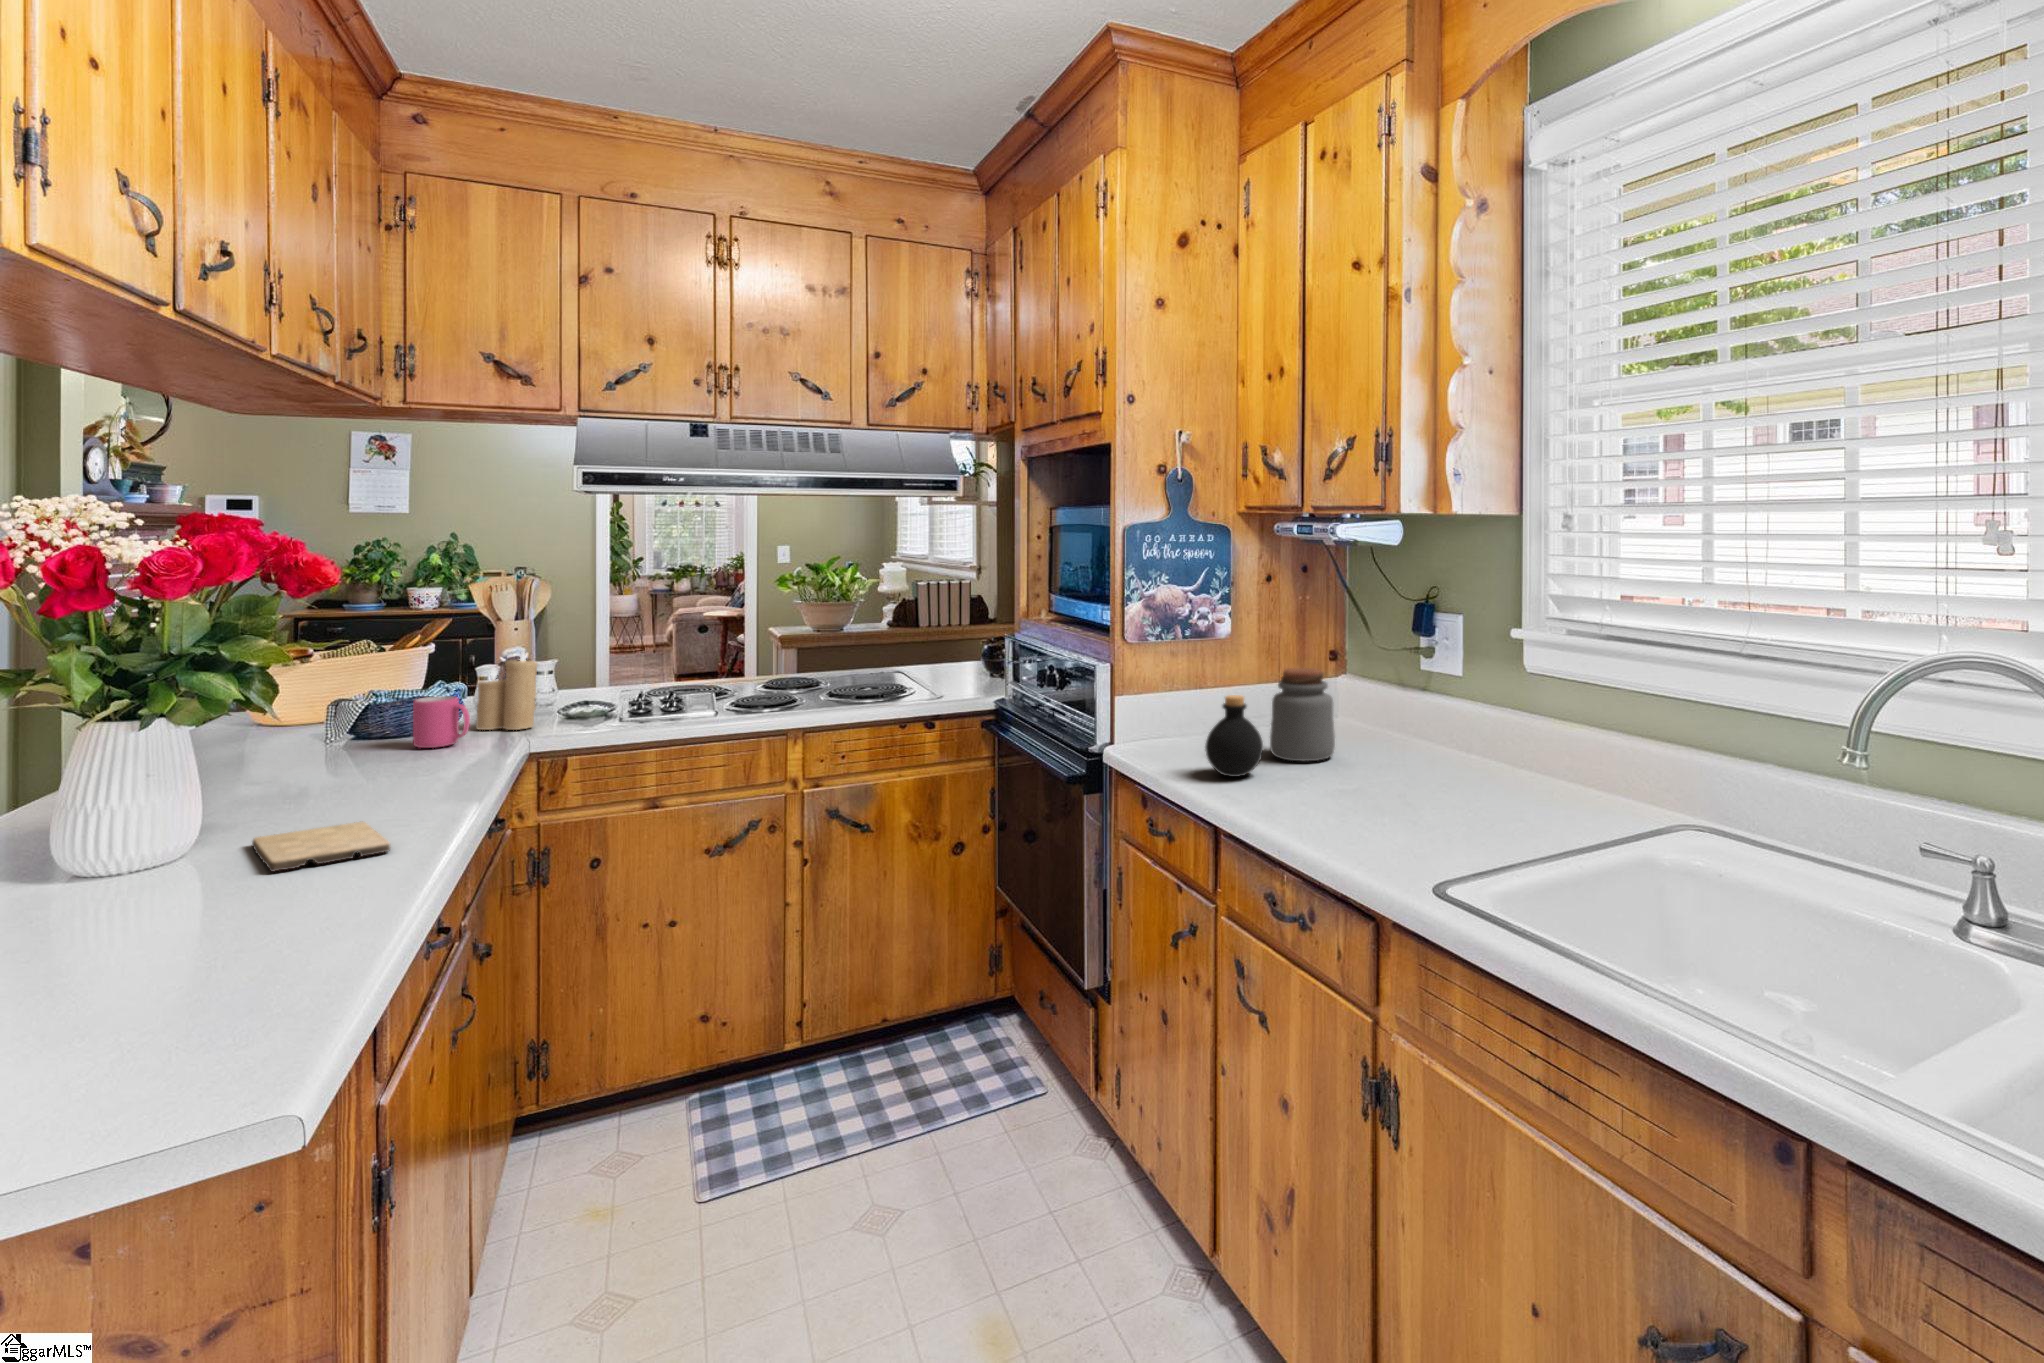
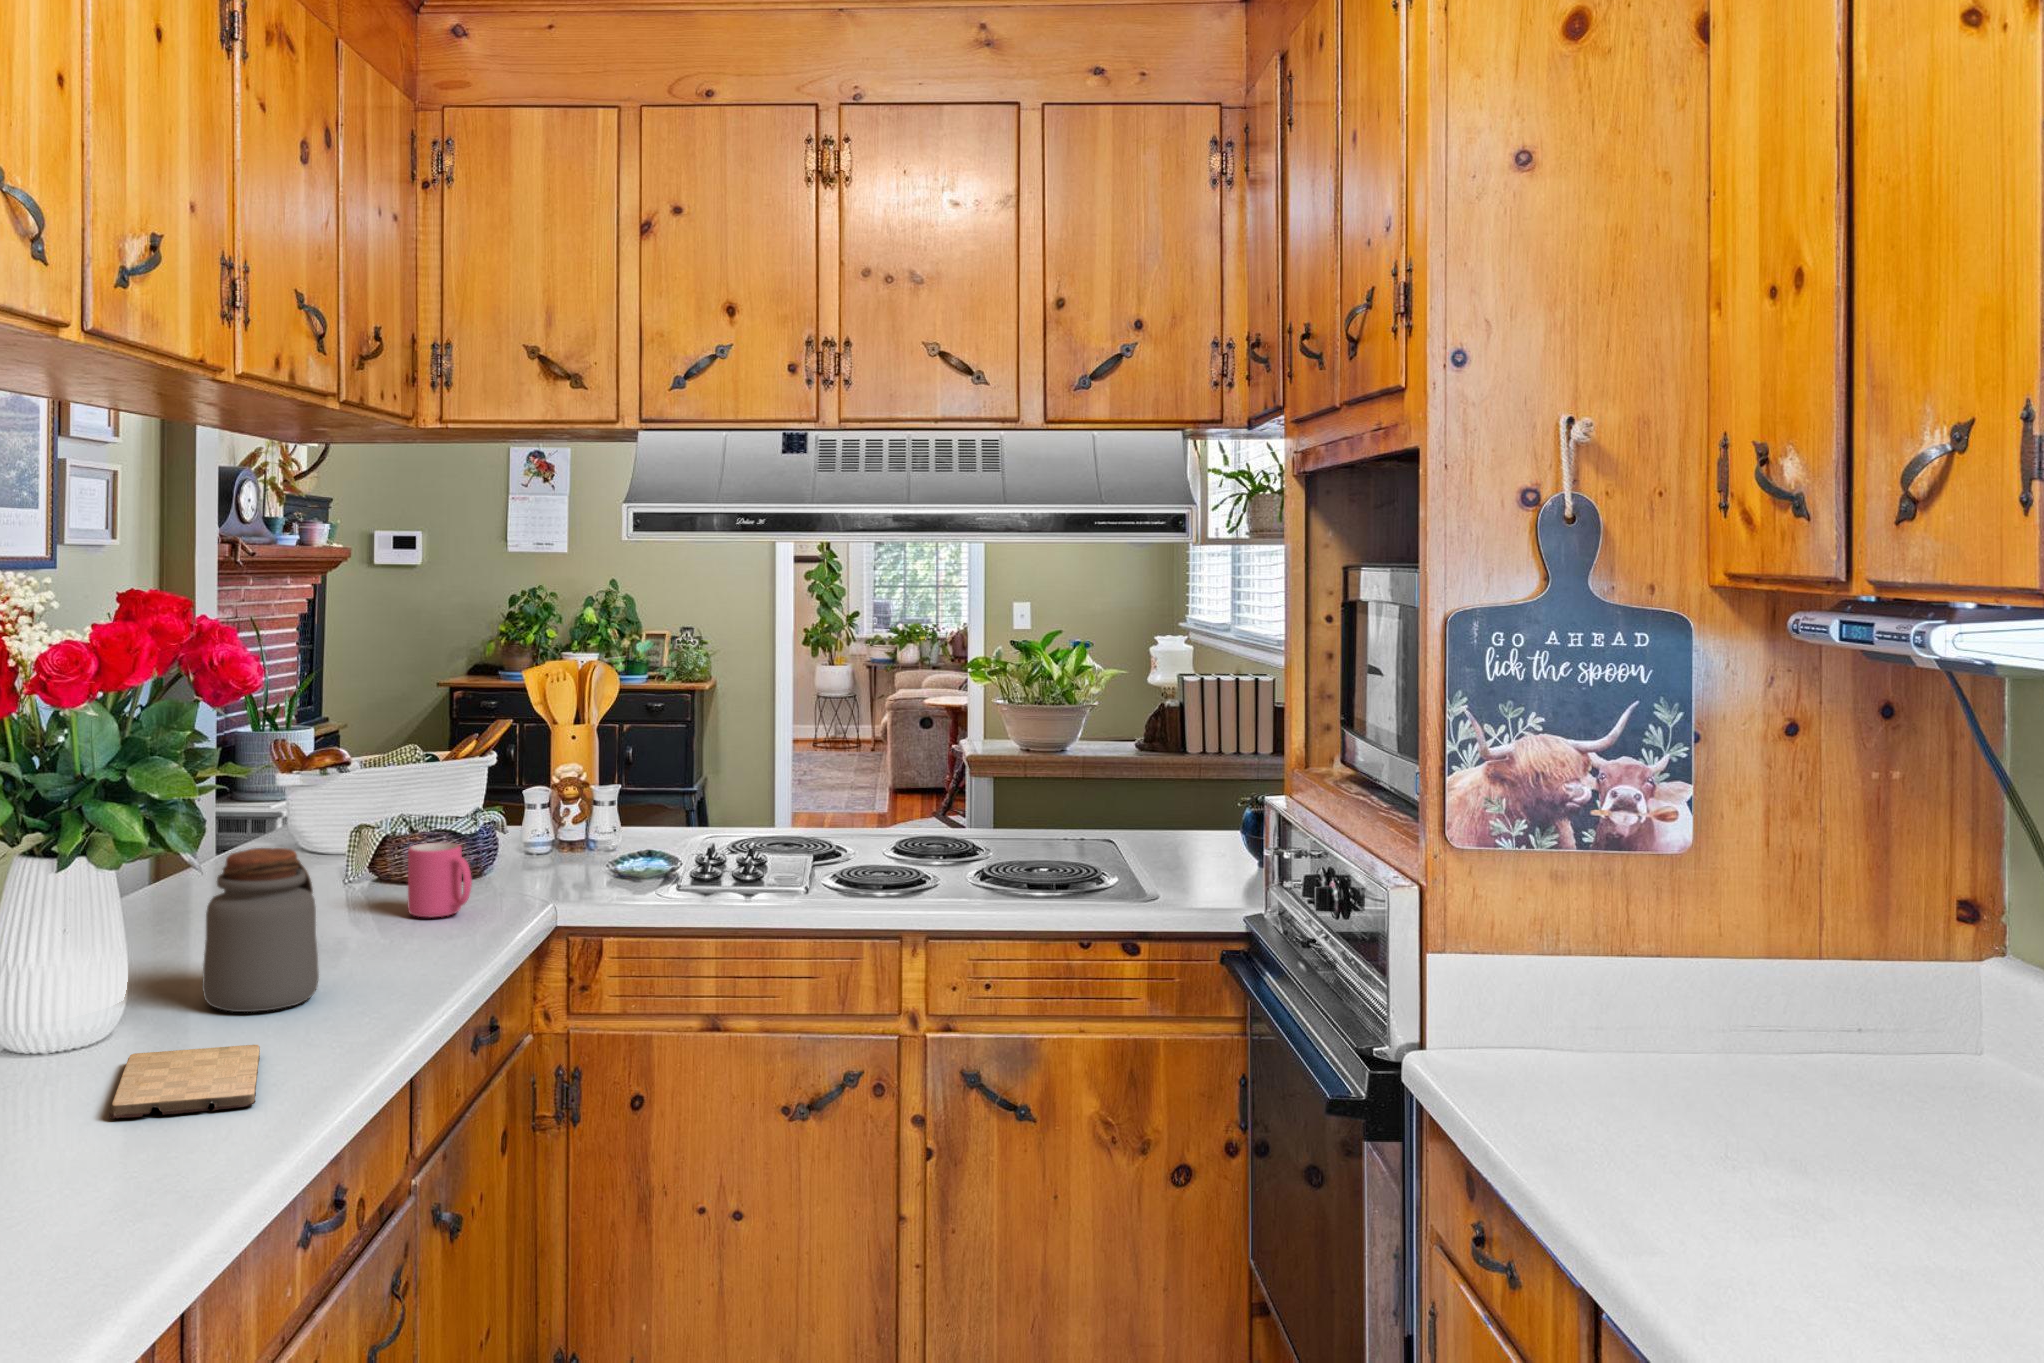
candle: present [476,651,537,730] -> none [497,779,570,896]
jar: present [1270,668,1335,761] -> present [202,848,319,1012]
bottle: present [1205,695,1263,777] -> none [1591,997,1730,1182]

